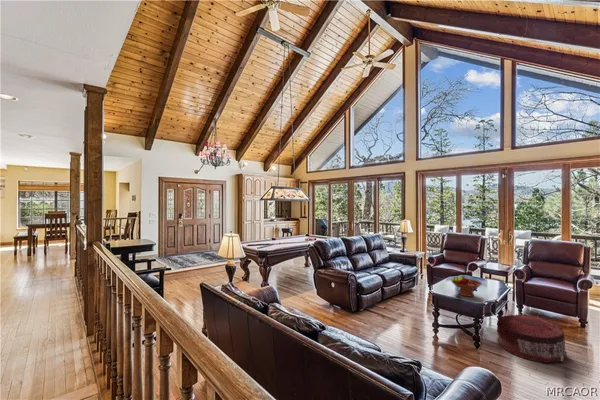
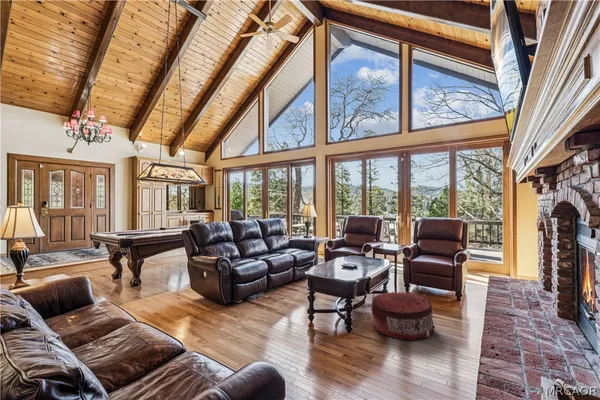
fruit bowl: present [451,276,482,296] -> none [327,253,357,275]

